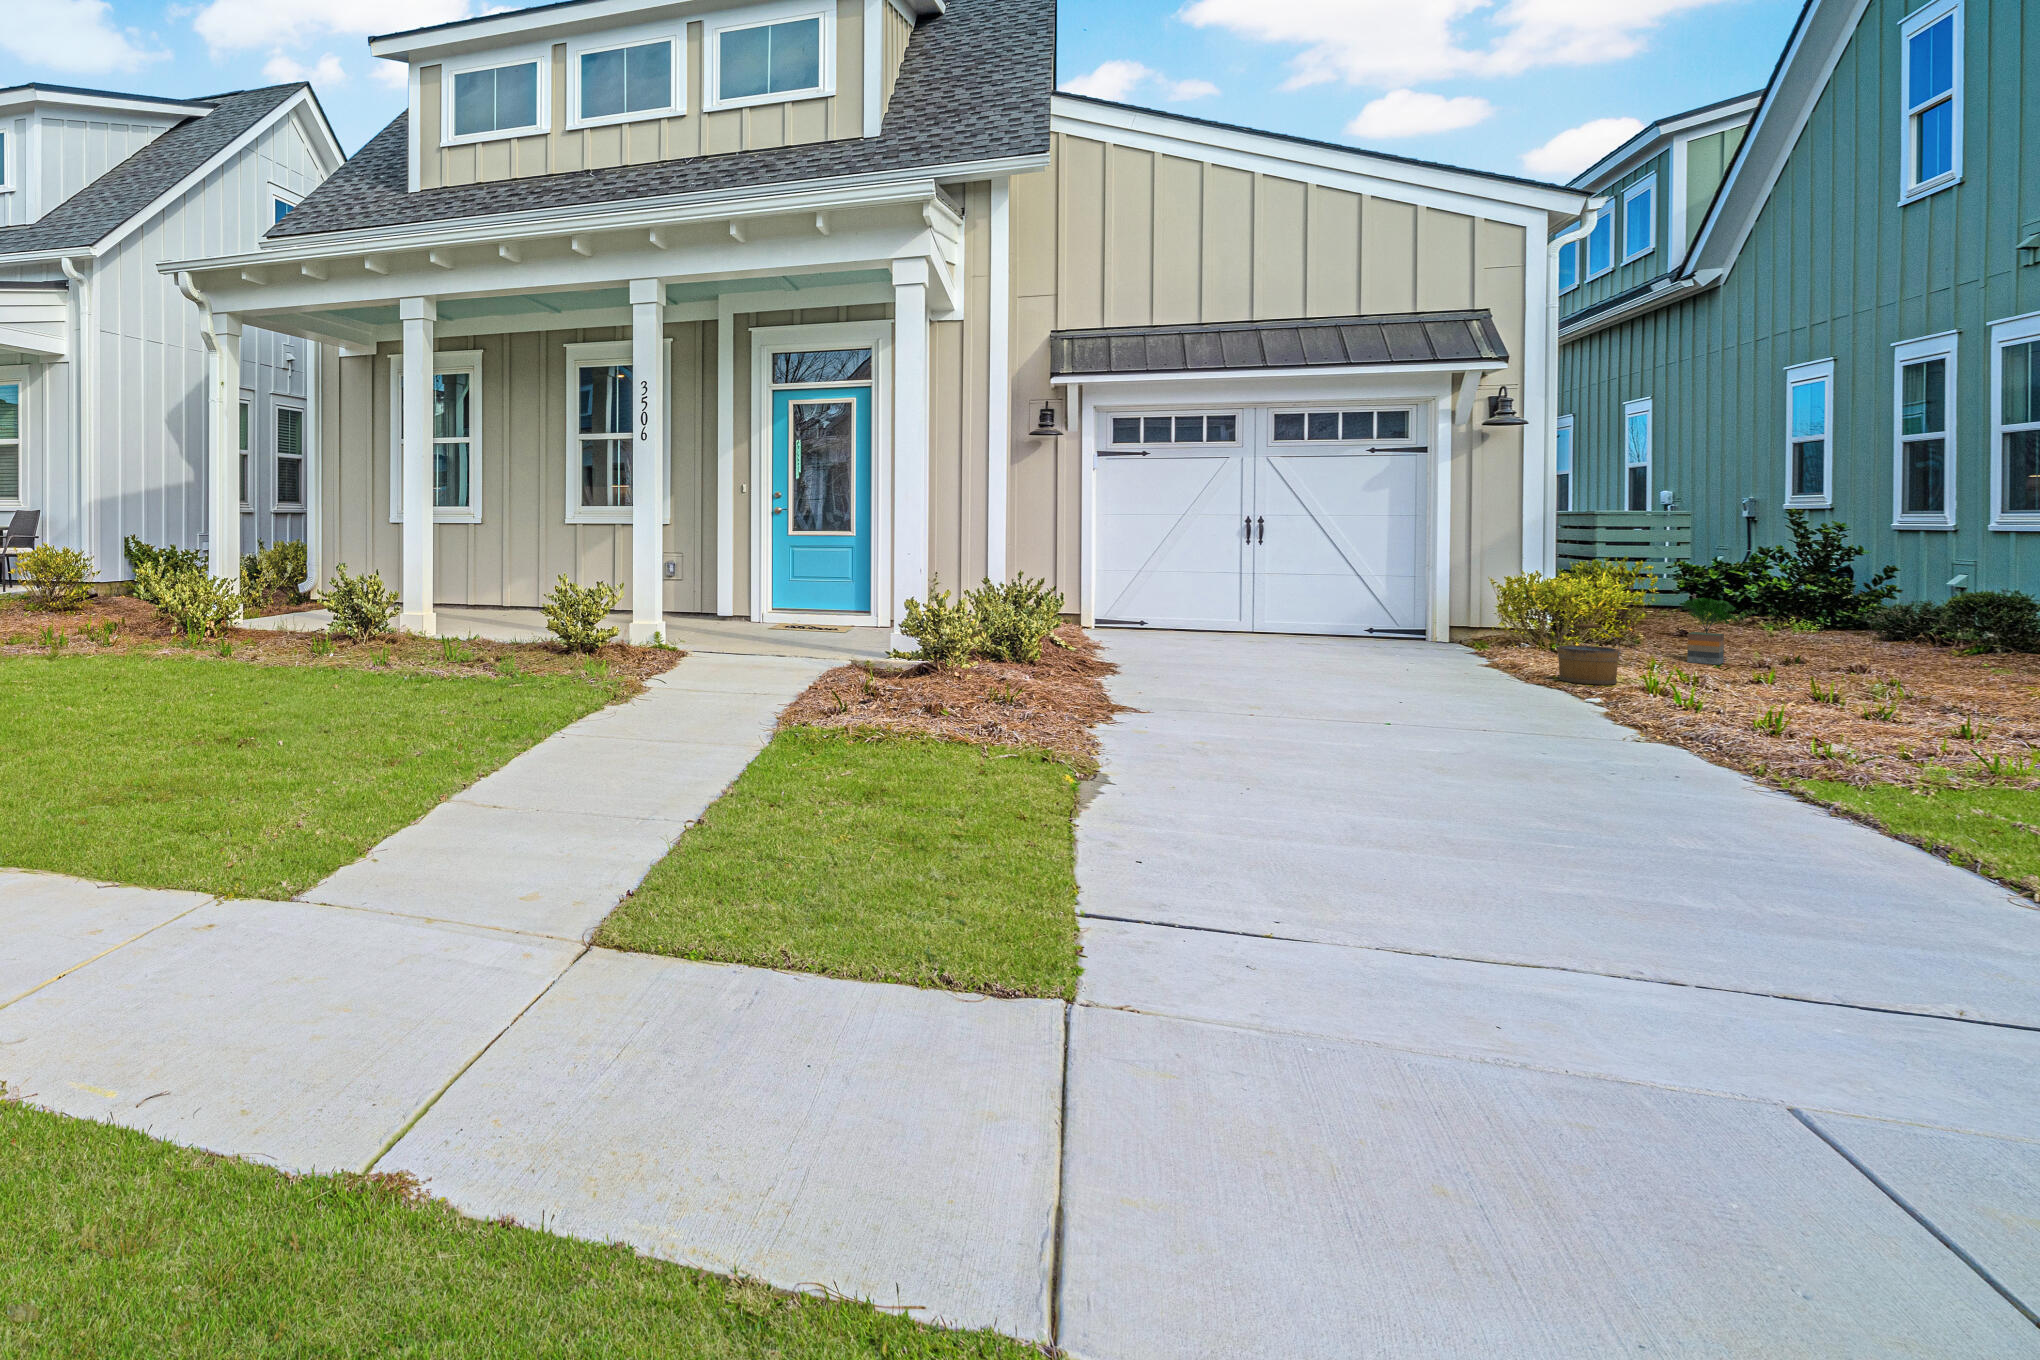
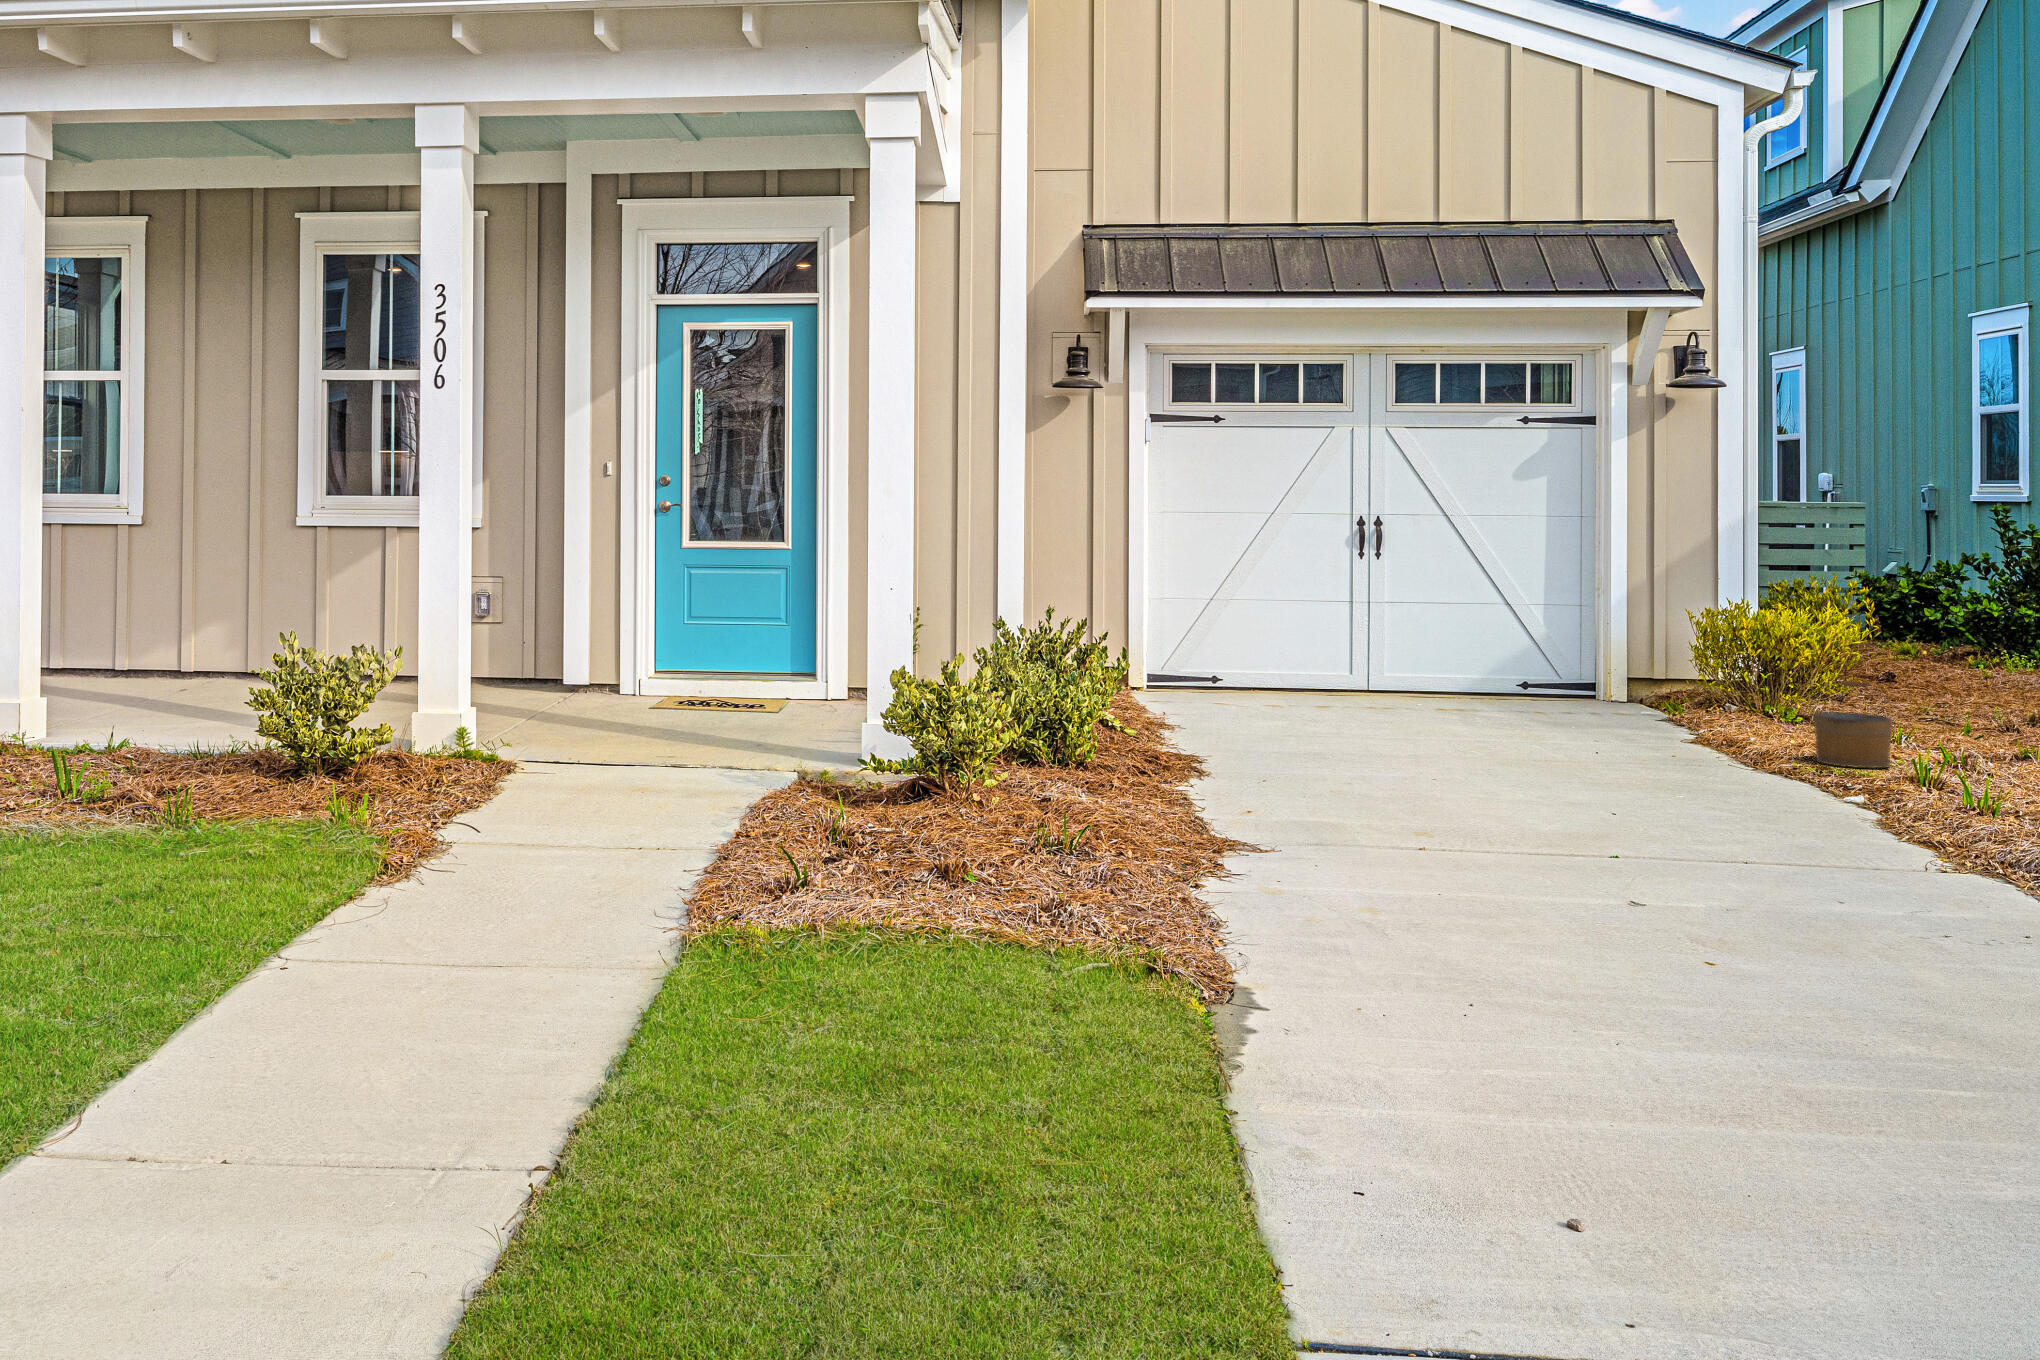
potted tree: present [1682,598,1736,665] -> none [1931,637,2006,733]

